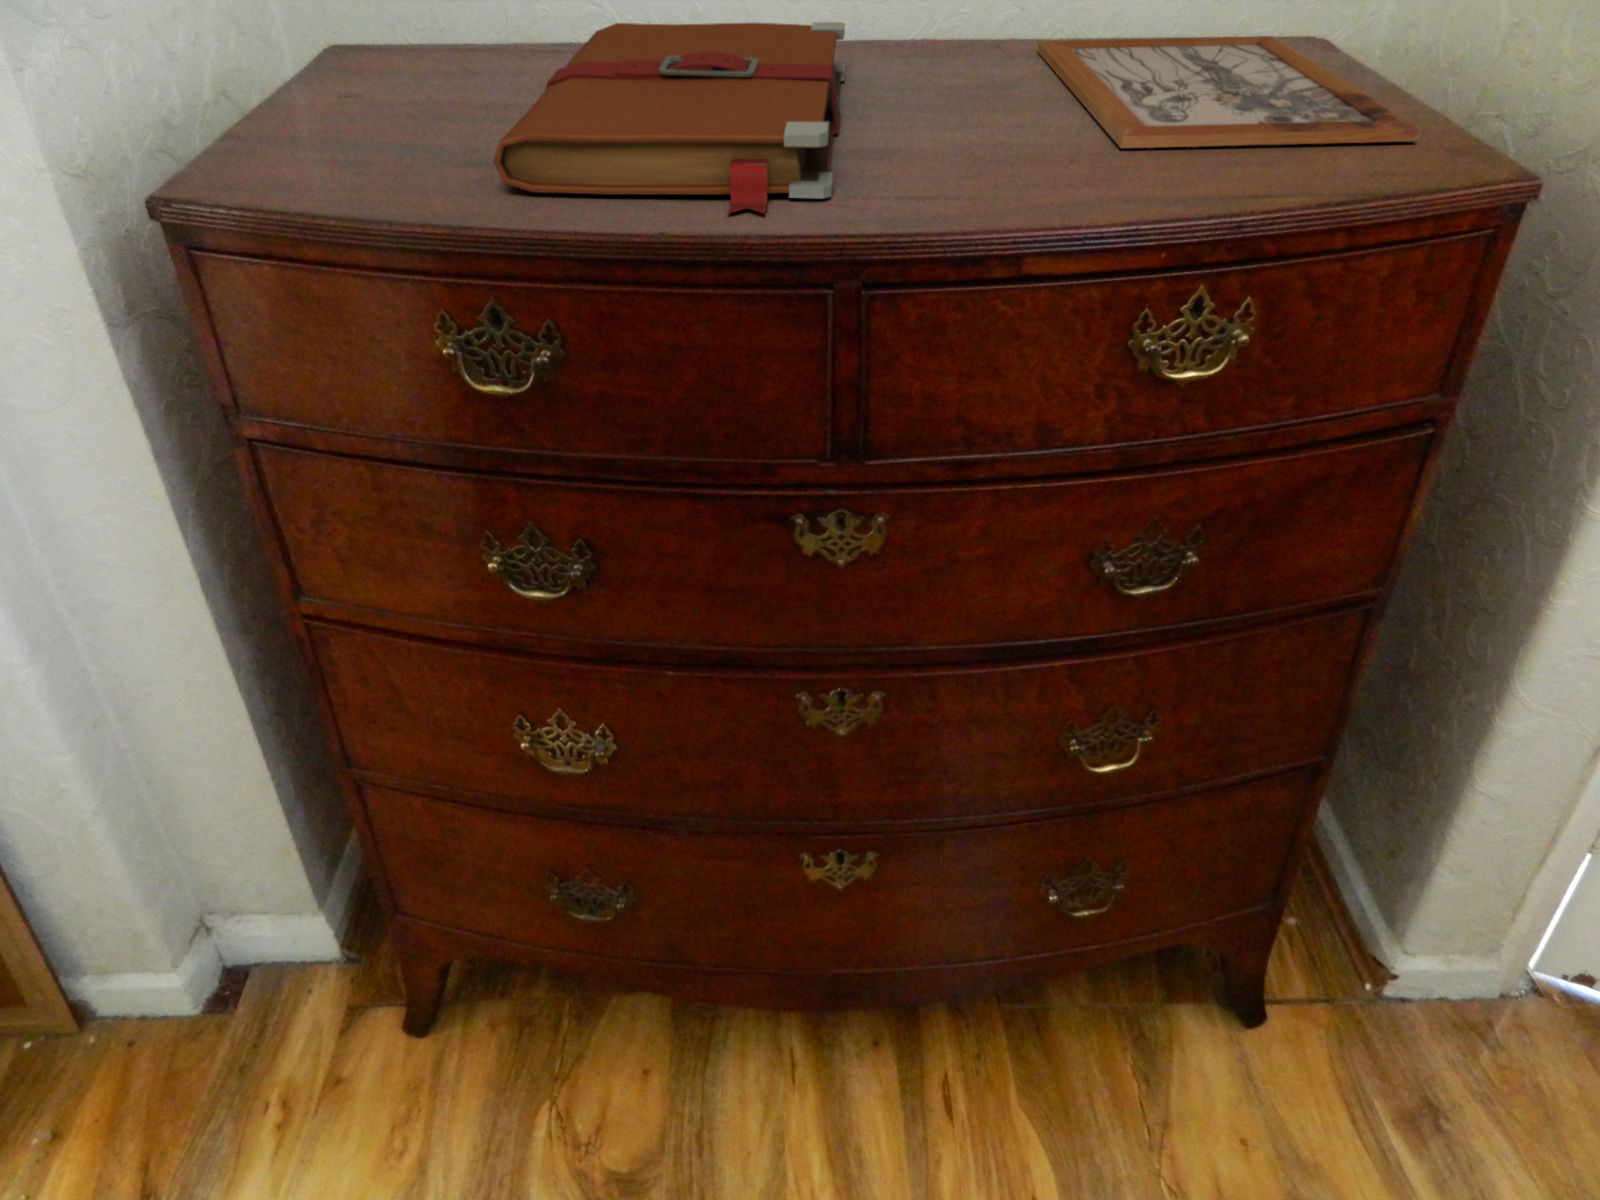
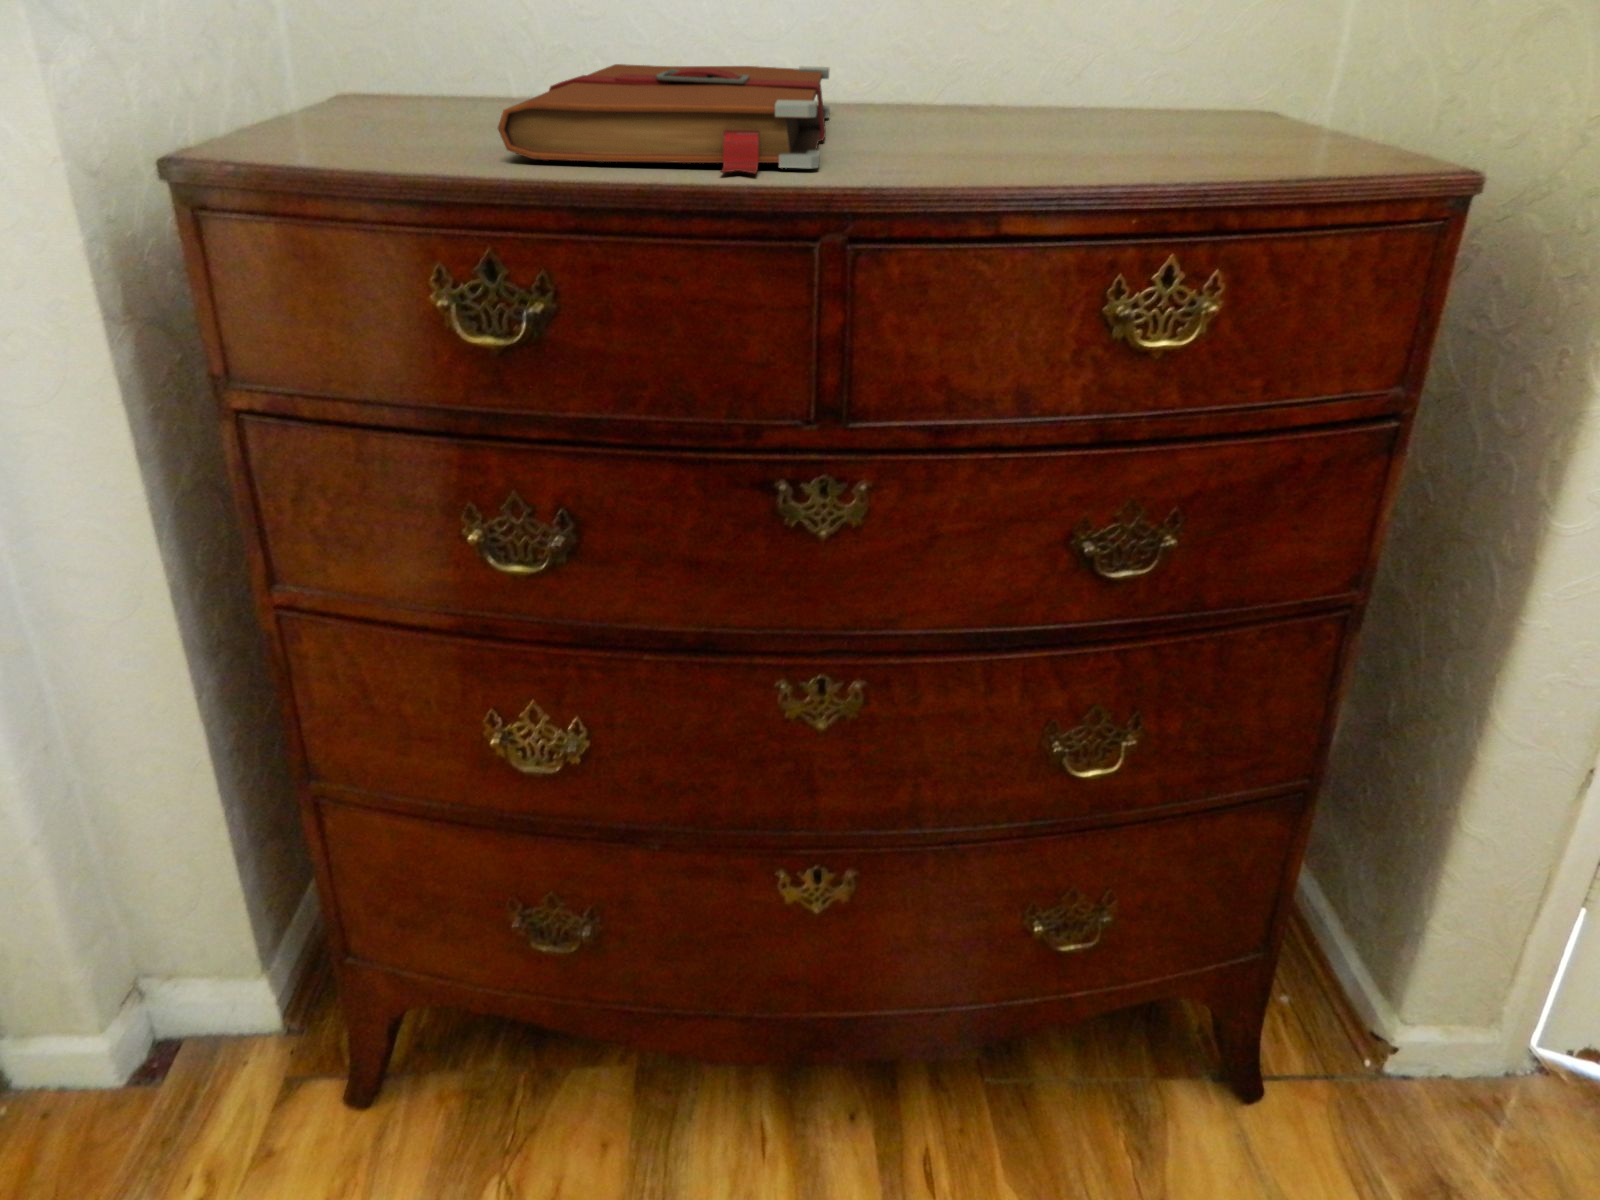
picture frame: present [1038,36,1422,148] -> none [1008,100,1369,155]

